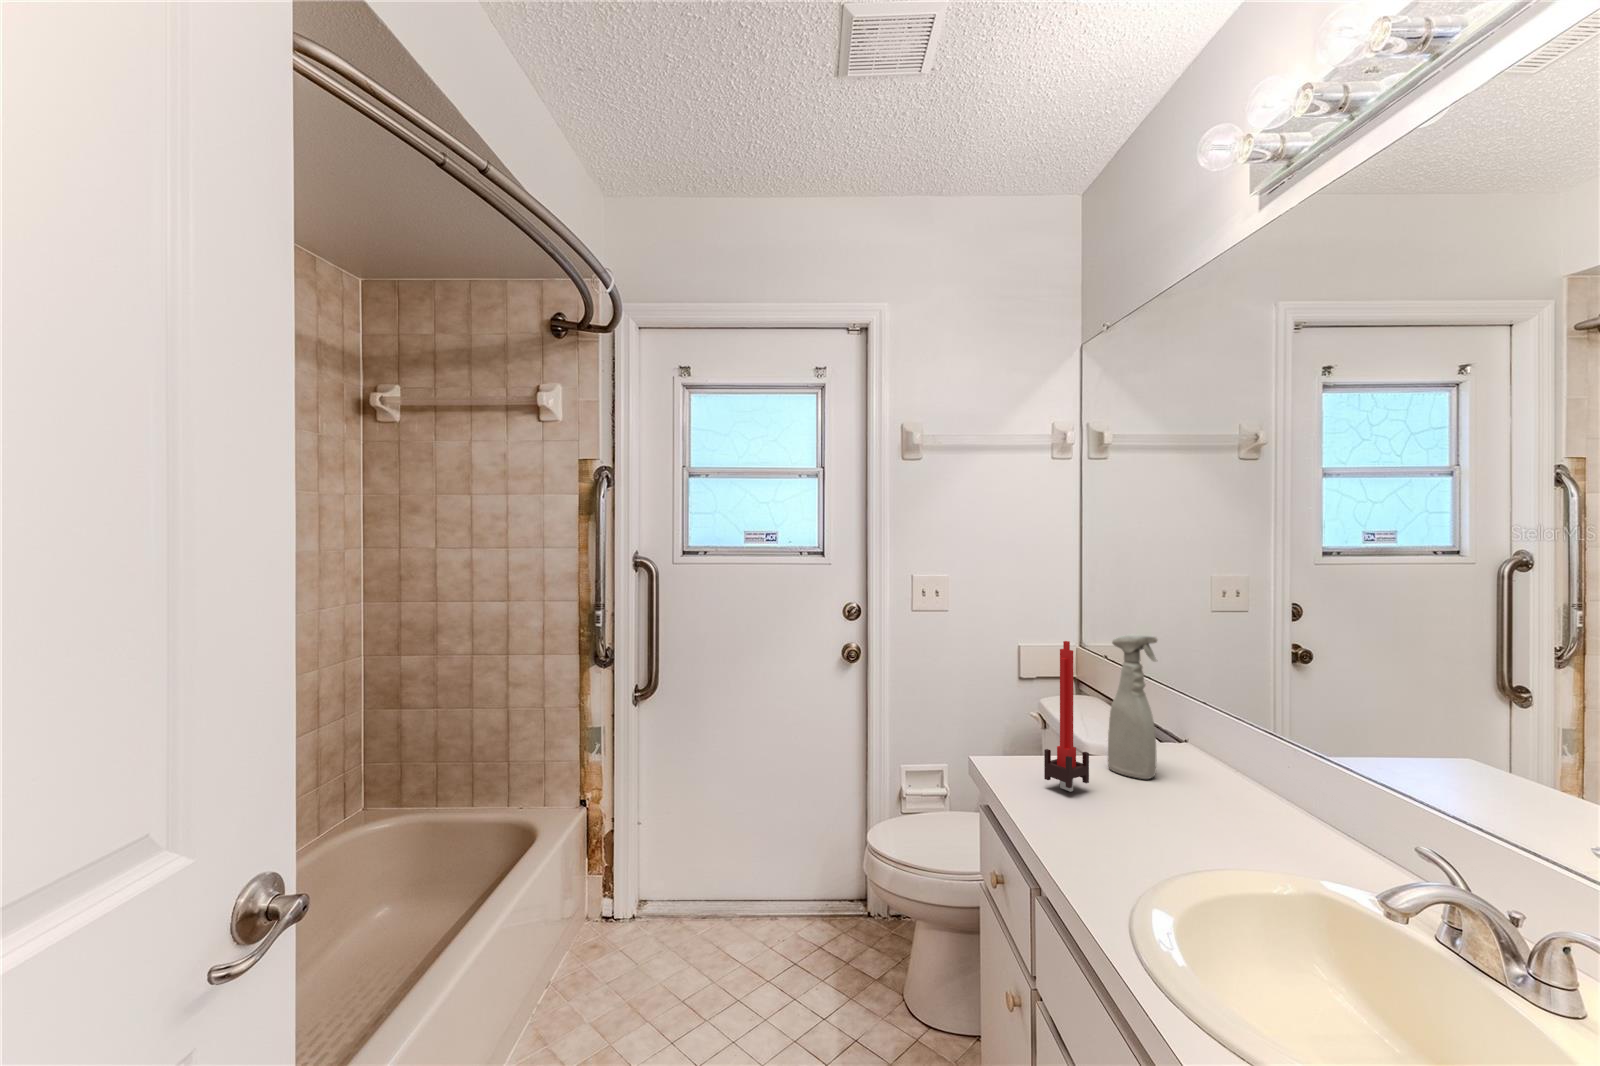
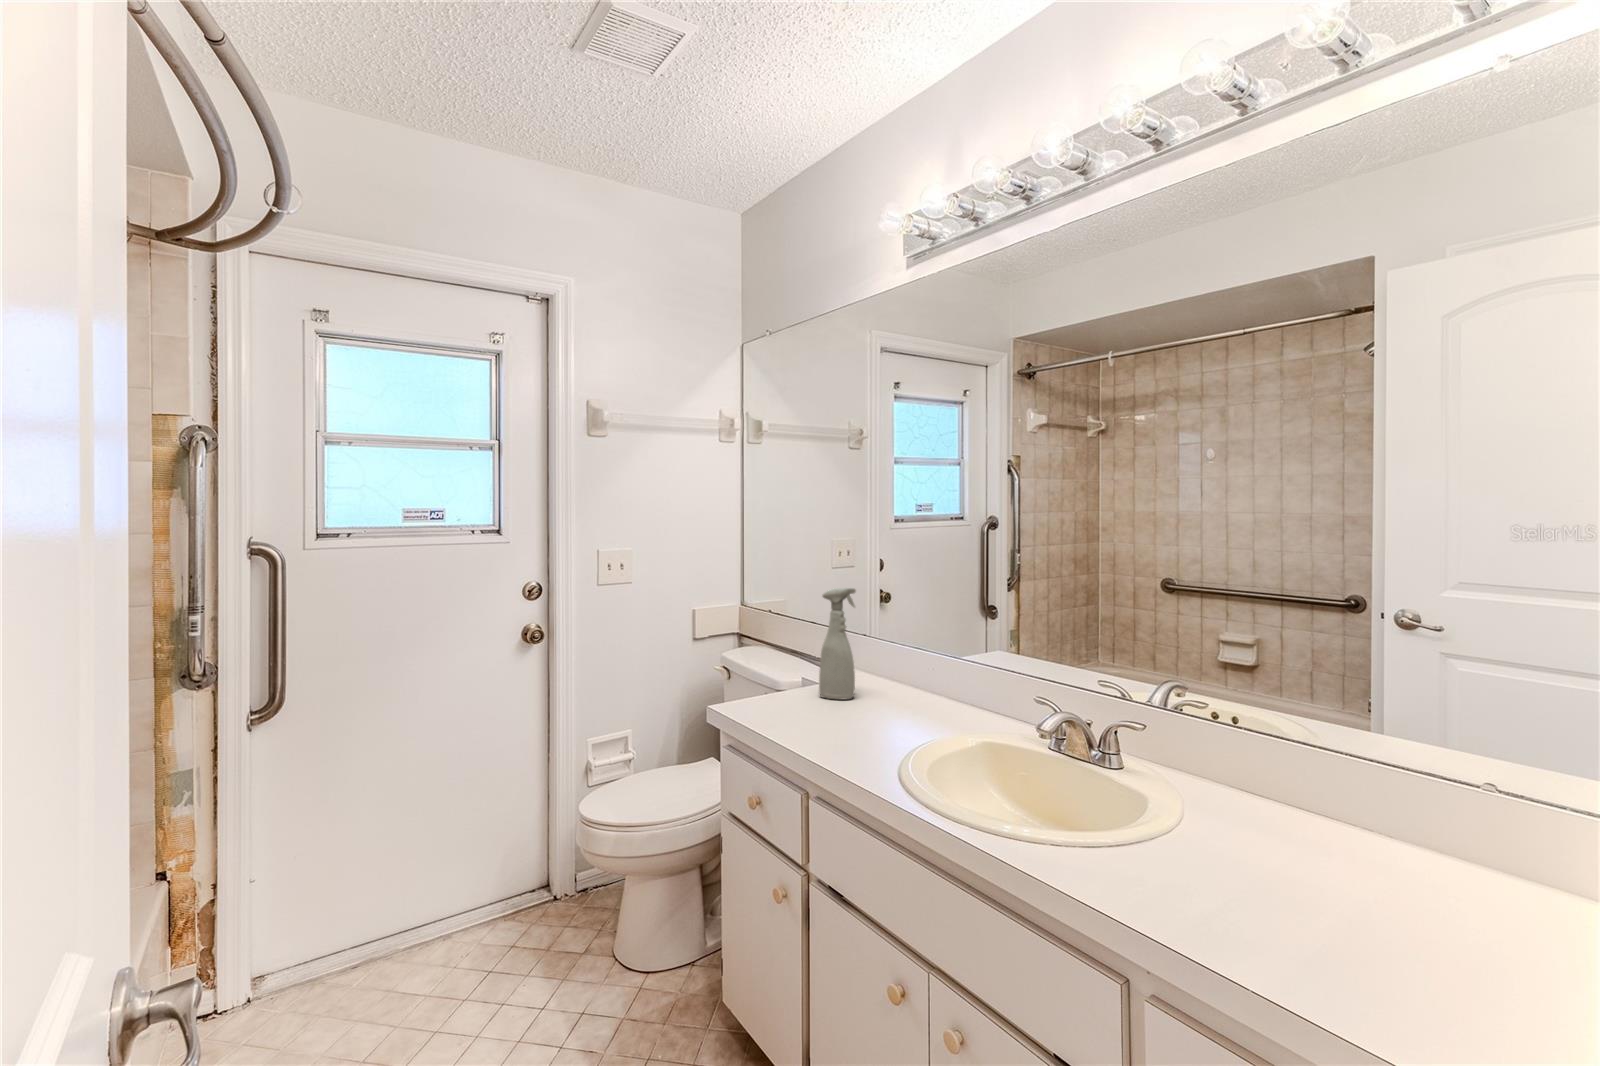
candle: present [1044,641,1089,792] -> none [790,595,821,717]

